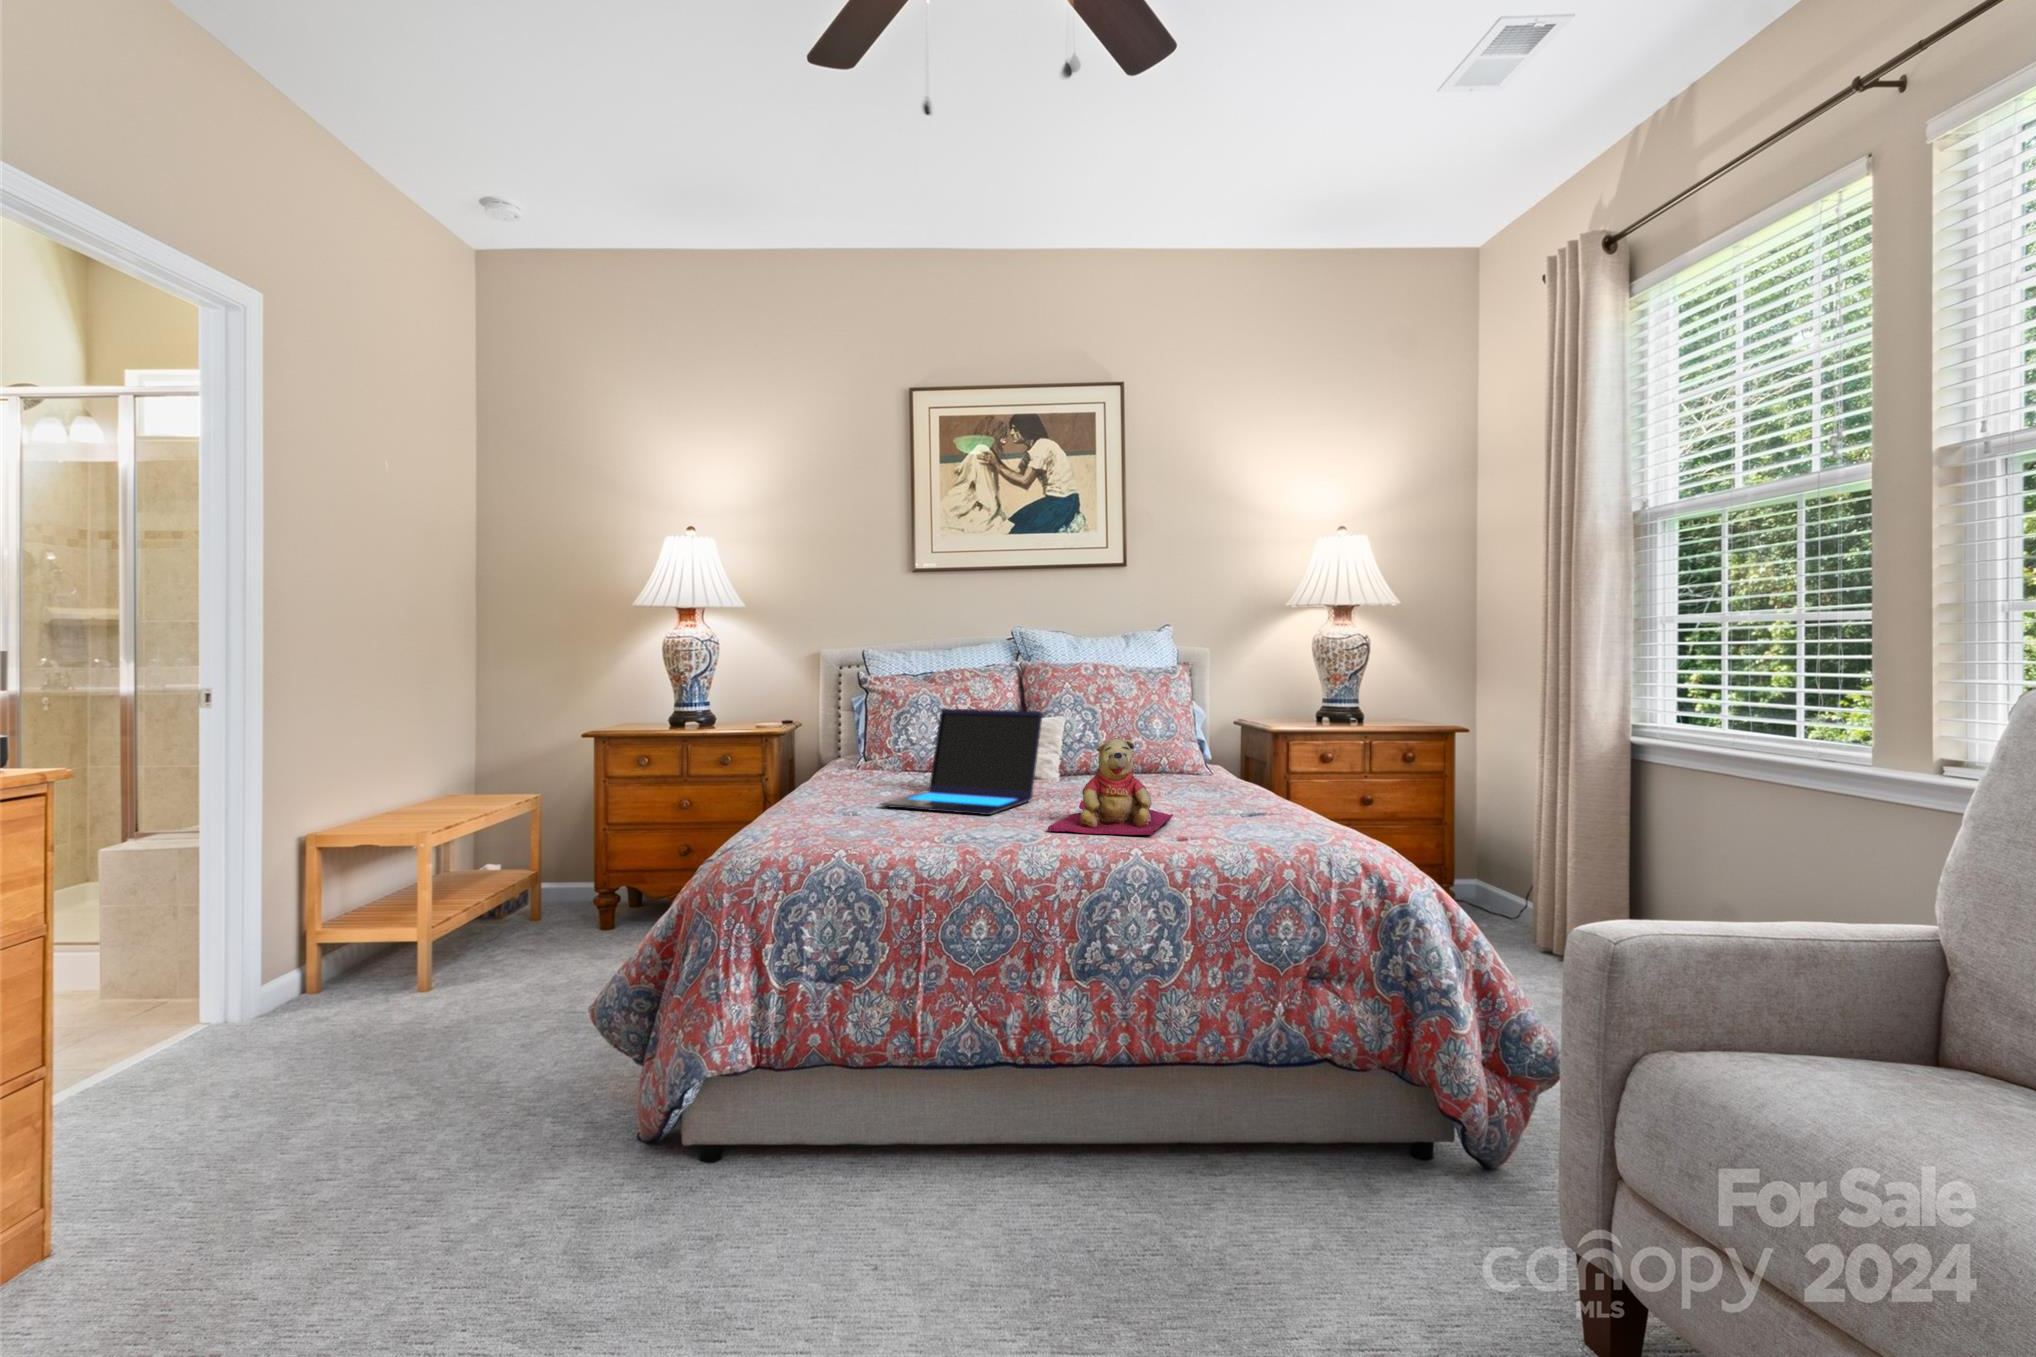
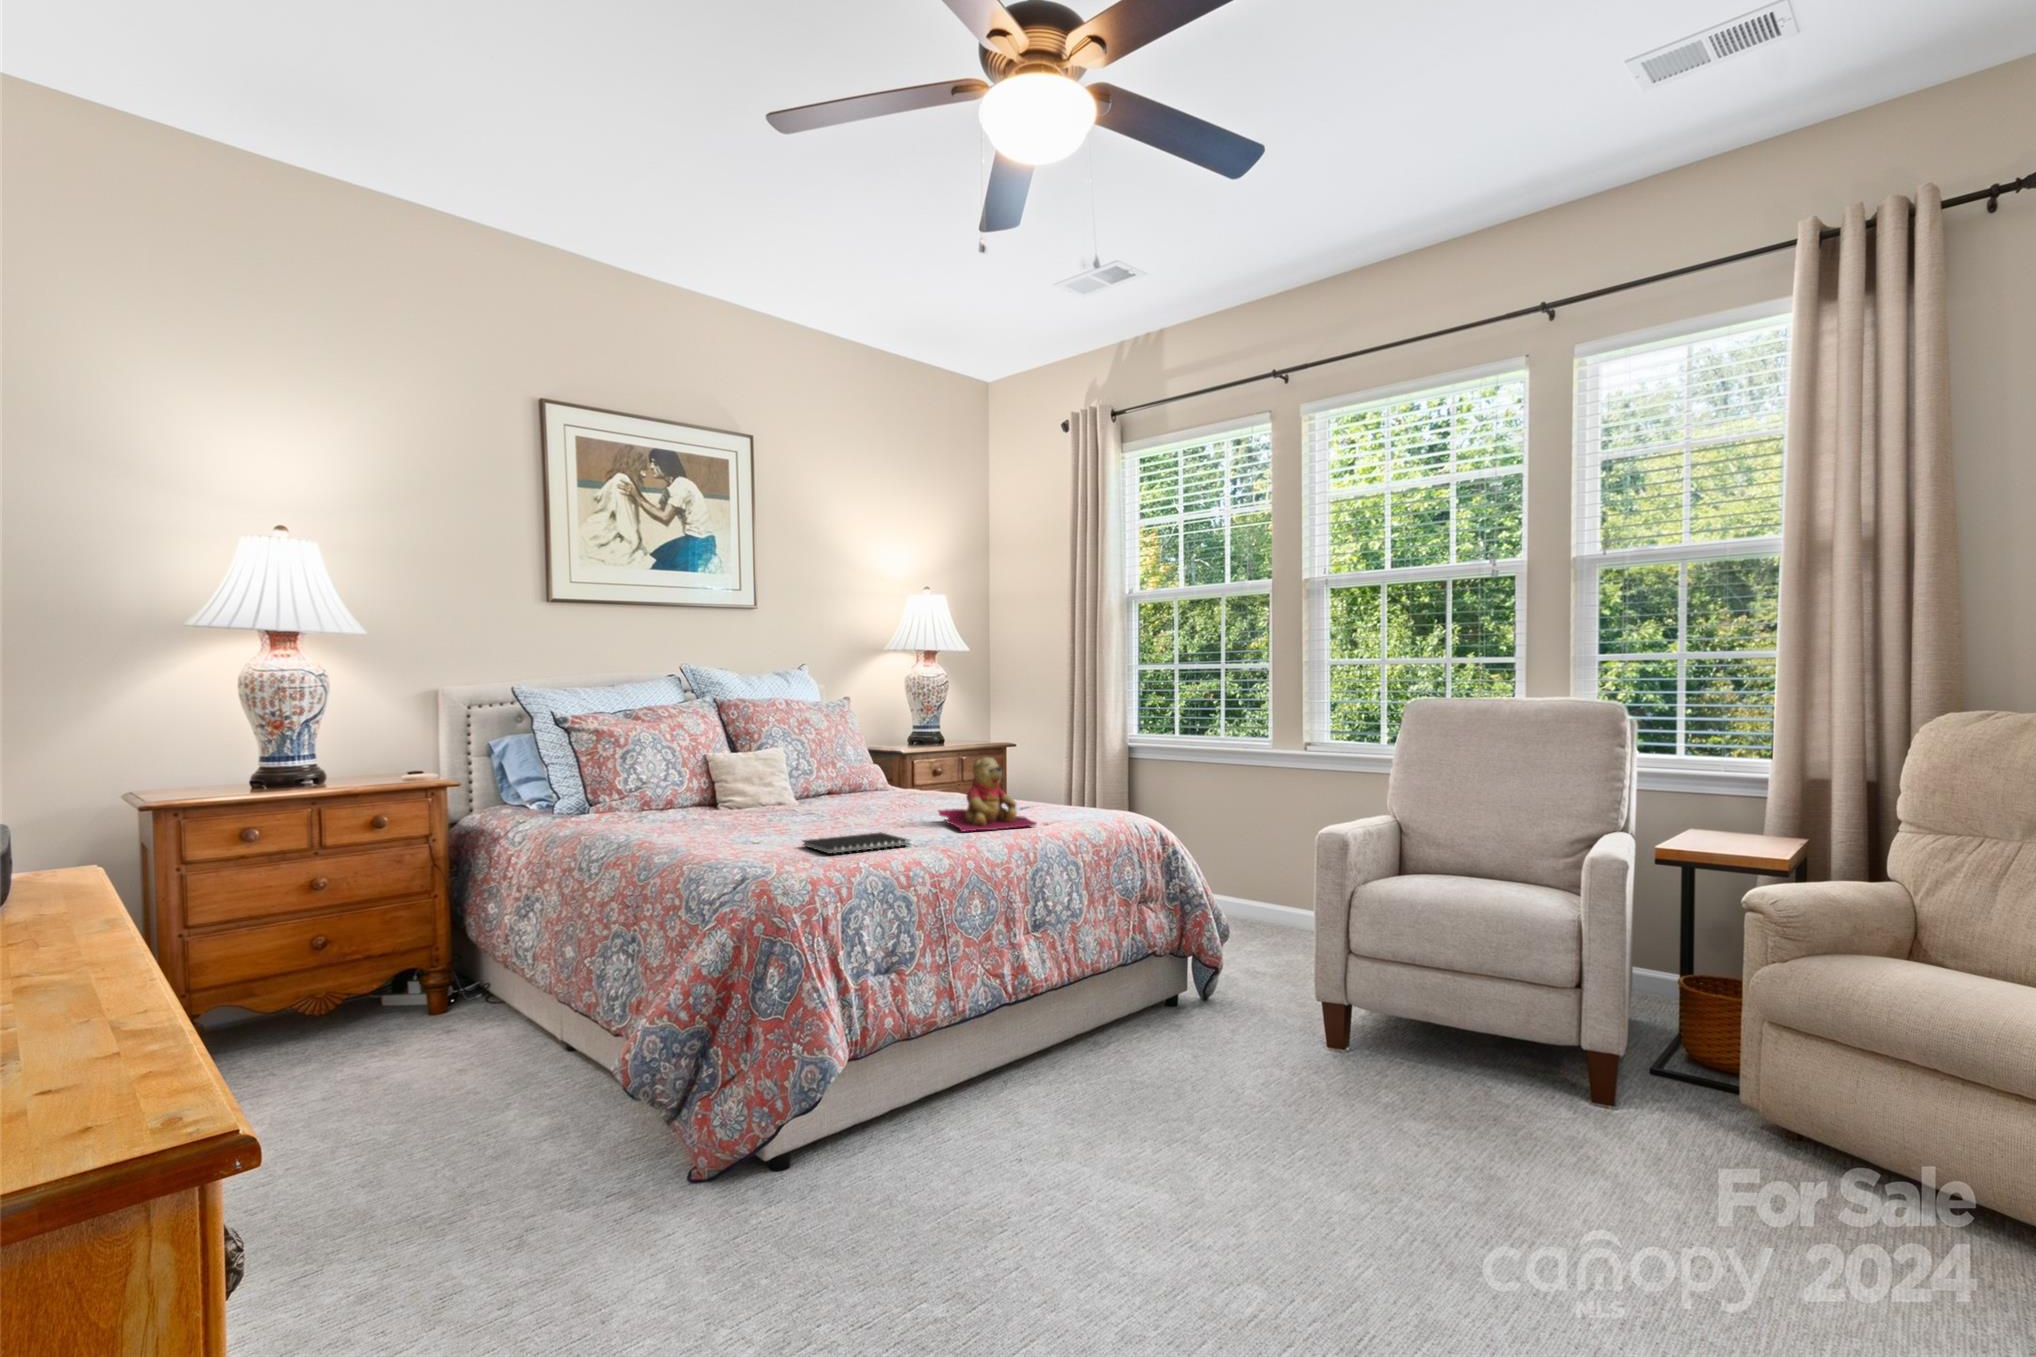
laptop: present [880,709,1043,815] -> none [756,741,880,834]
notebook: none [834,817,953,840] -> present [803,832,909,854]

